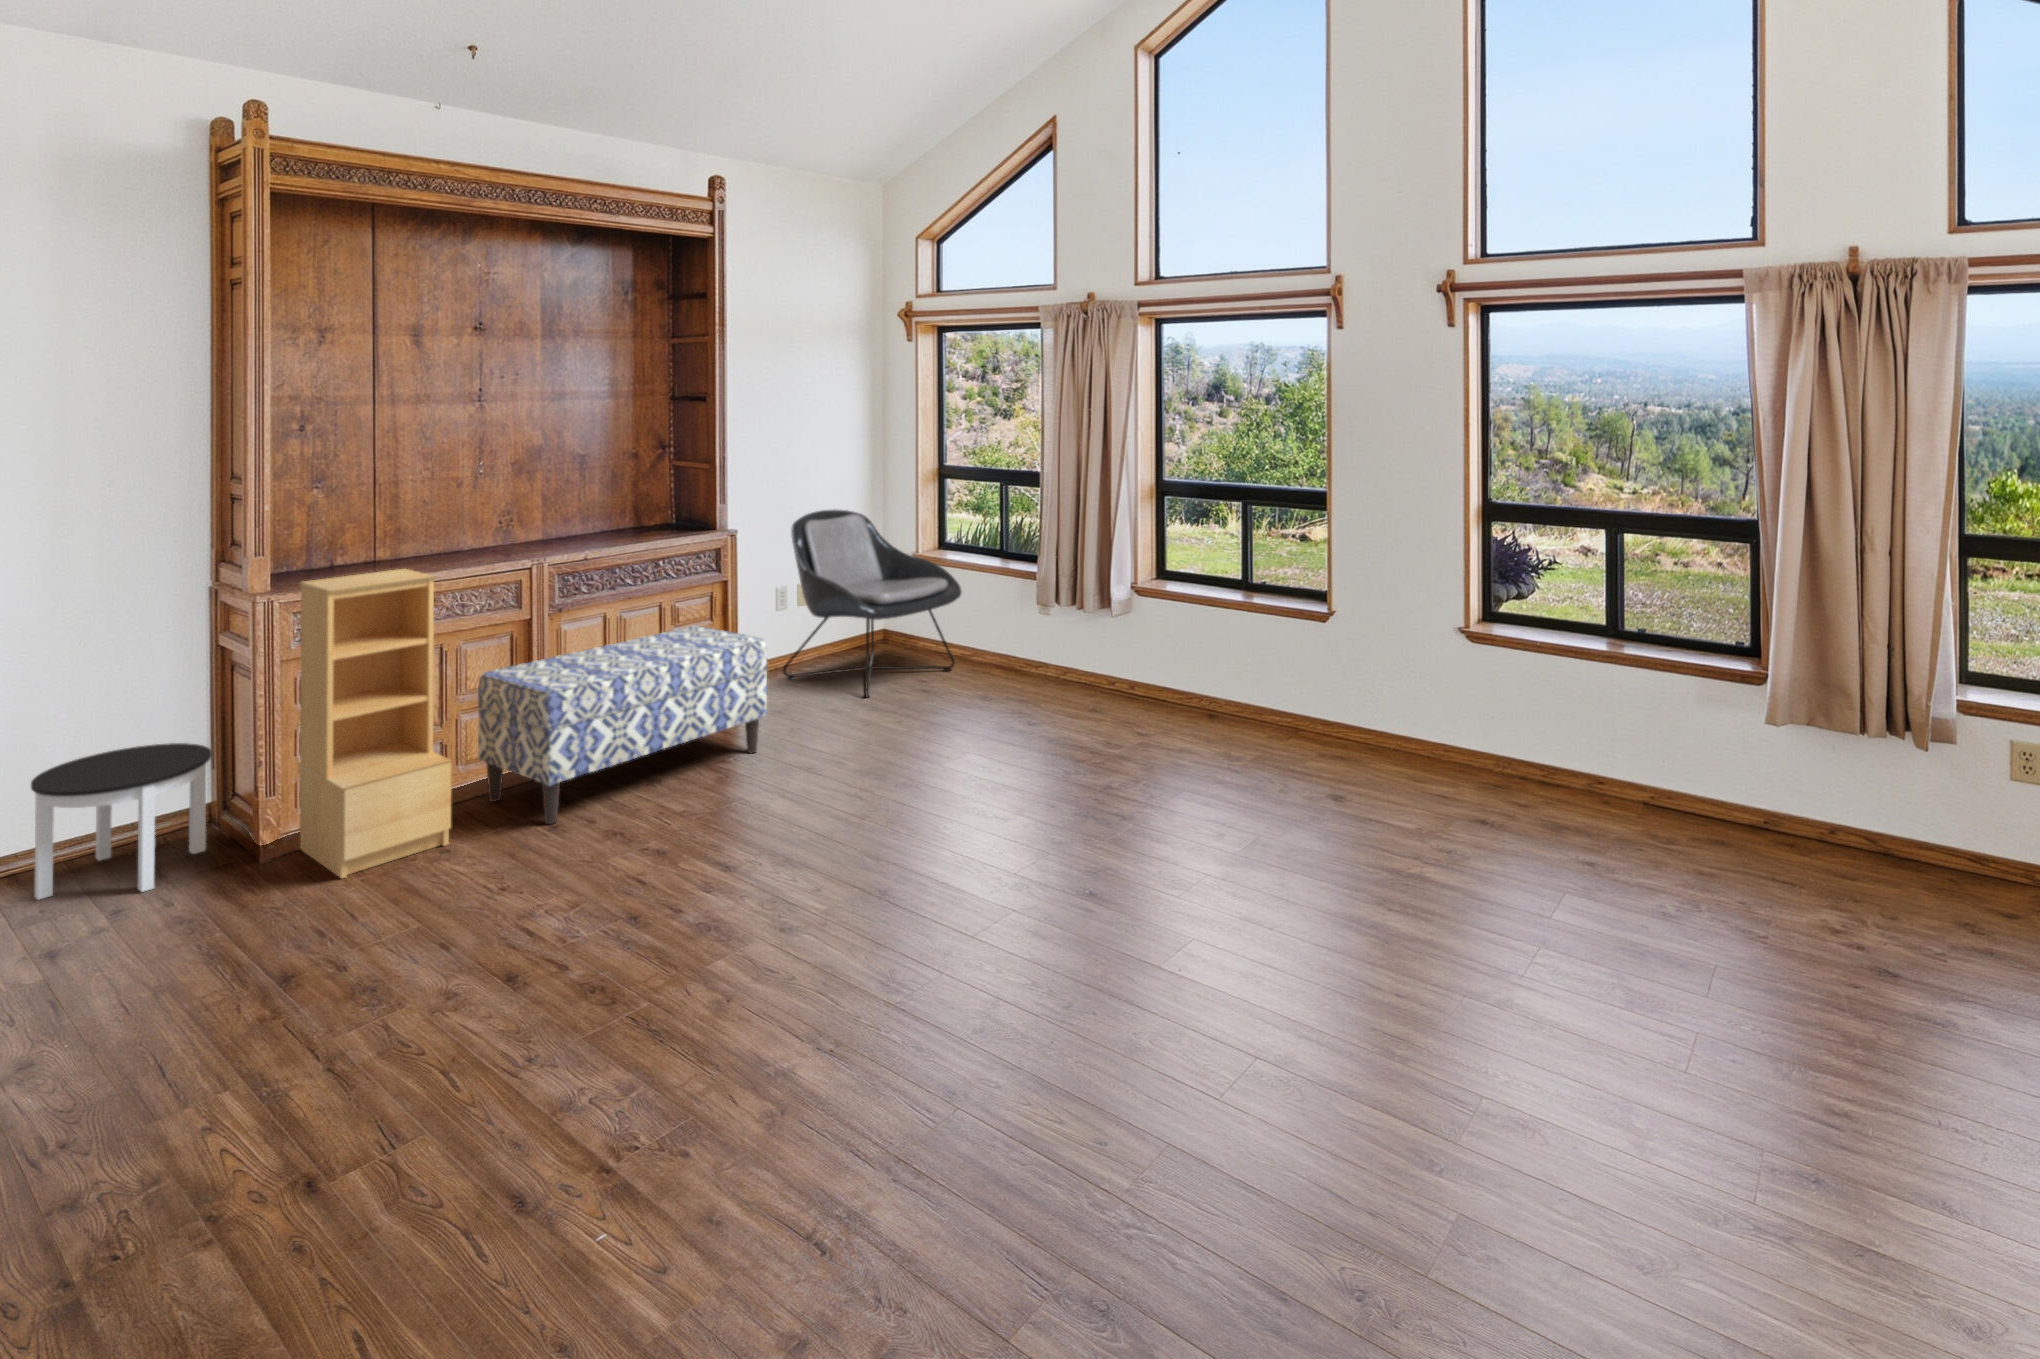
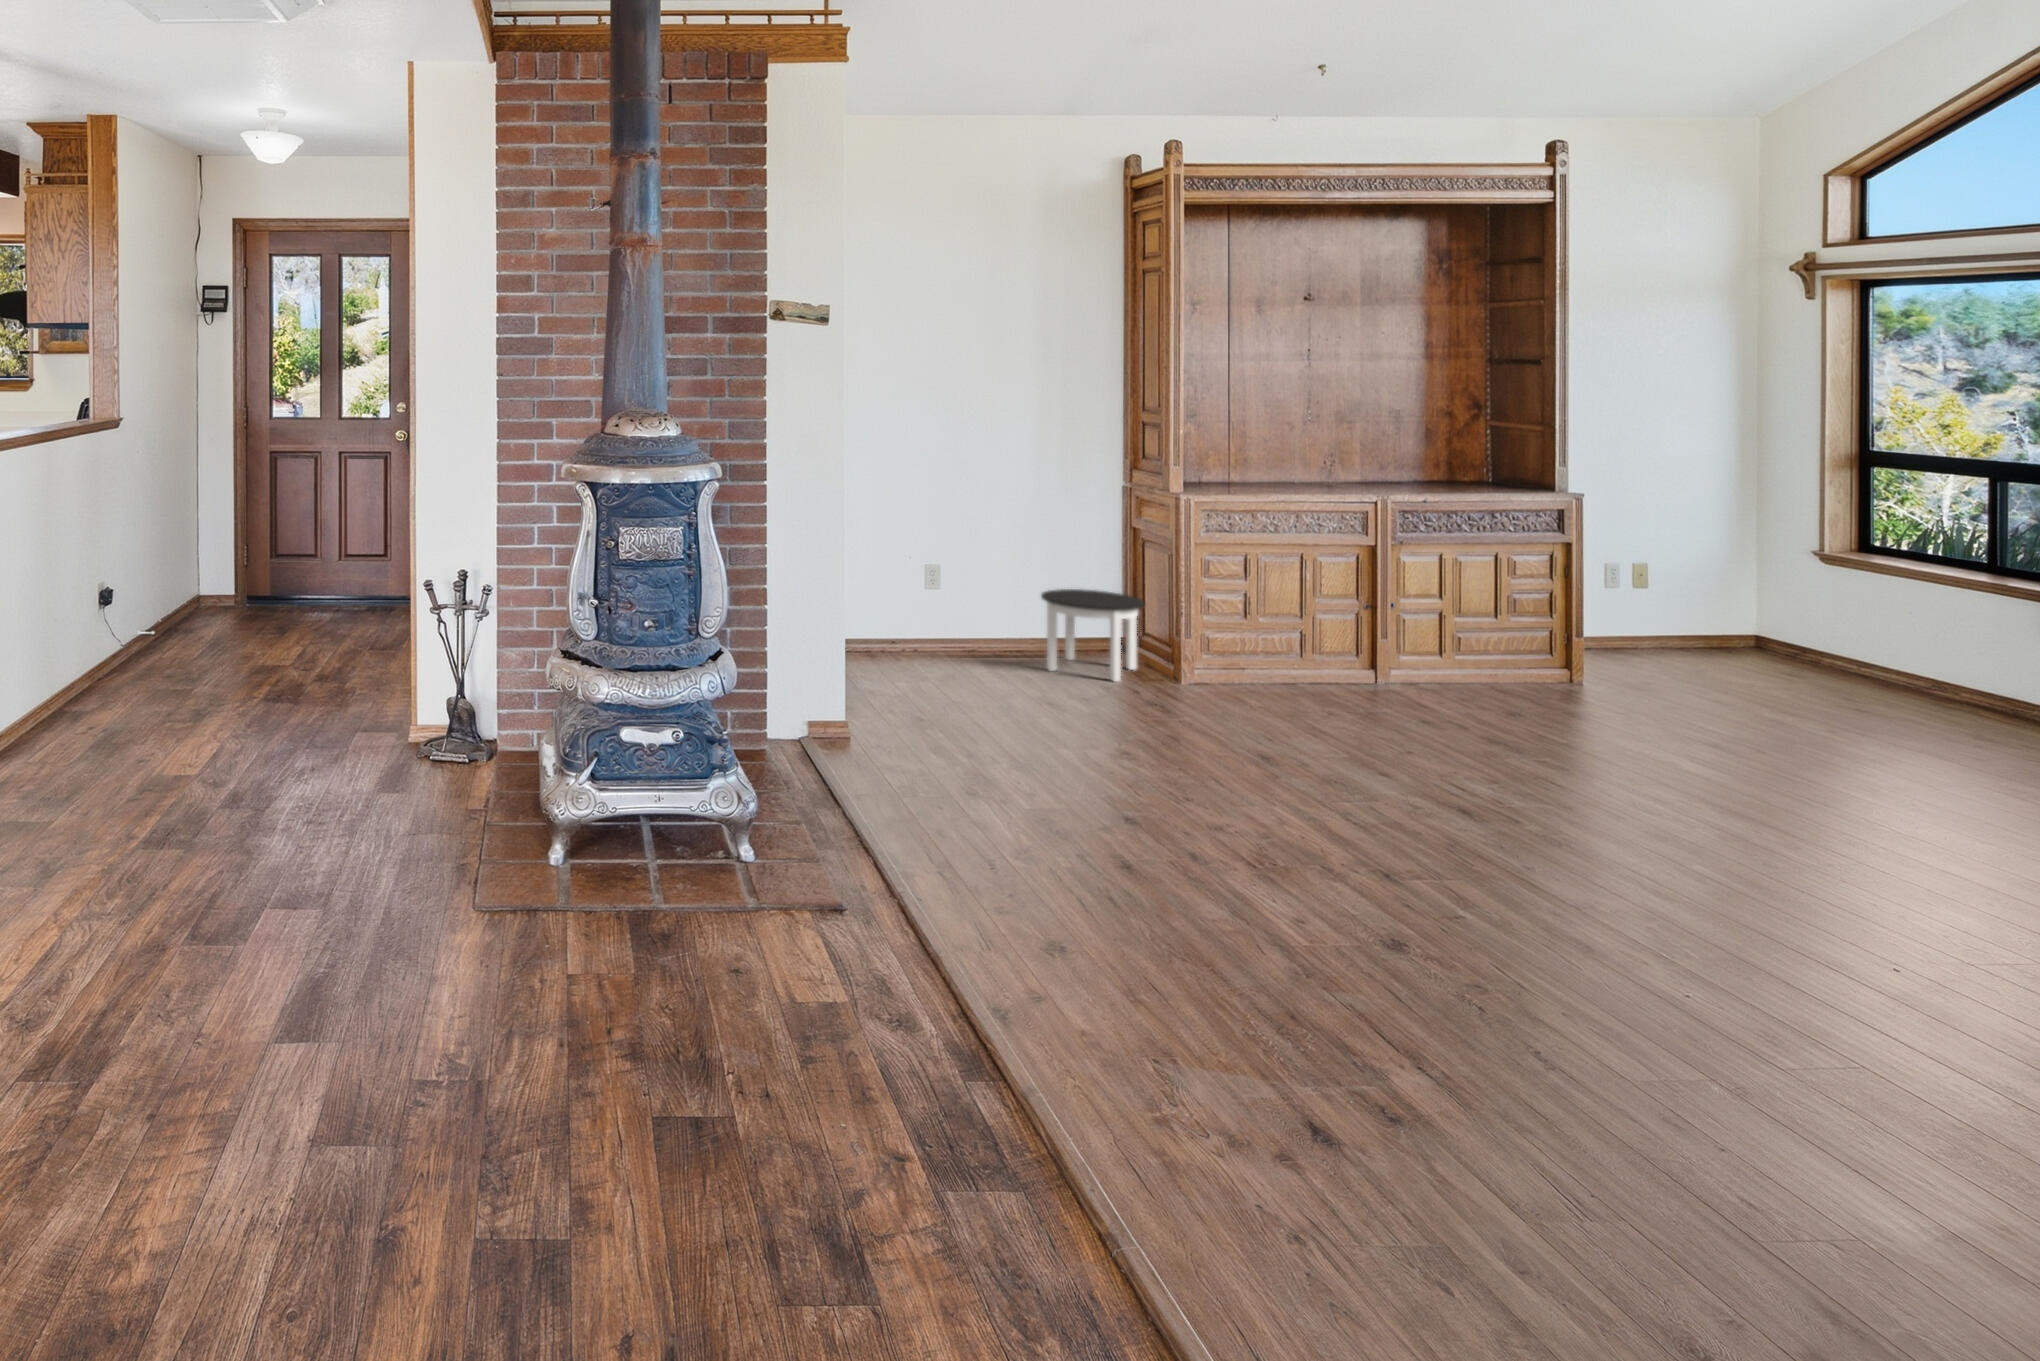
lounge chair: present [783,510,961,697] -> none [1624,487,1910,693]
bookshelf: present [299,569,452,878] -> none [1207,487,1335,706]
bench: present [478,626,767,824] -> none [1335,578,1639,713]

